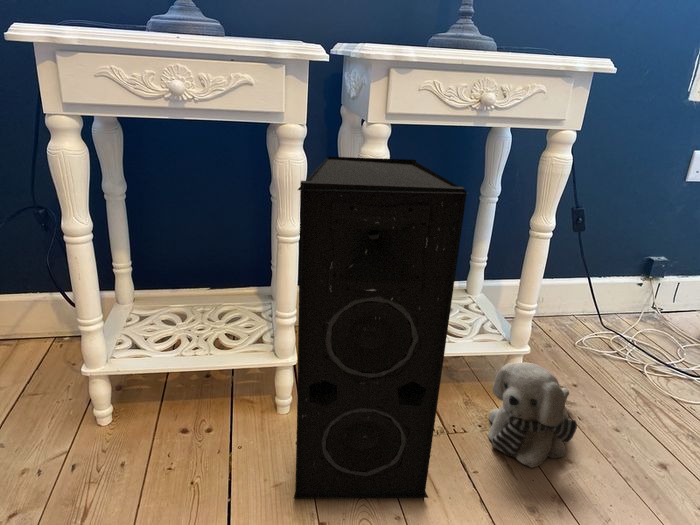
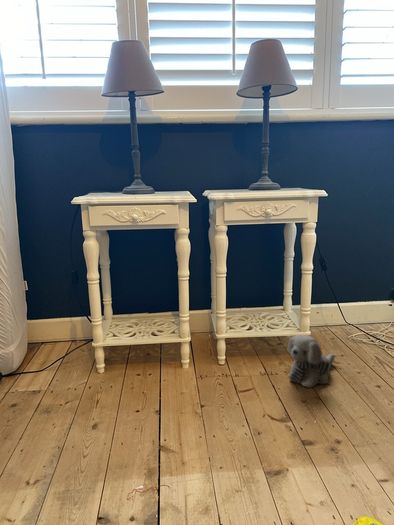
speaker: present [293,157,468,501] -> none [183,240,254,400]

